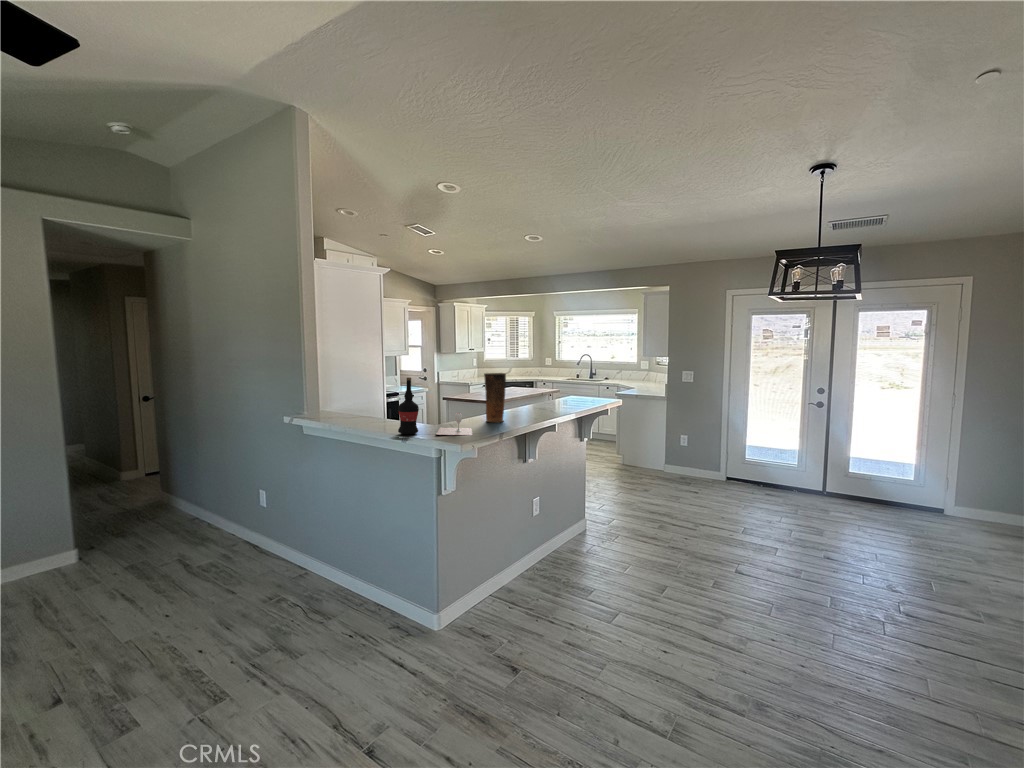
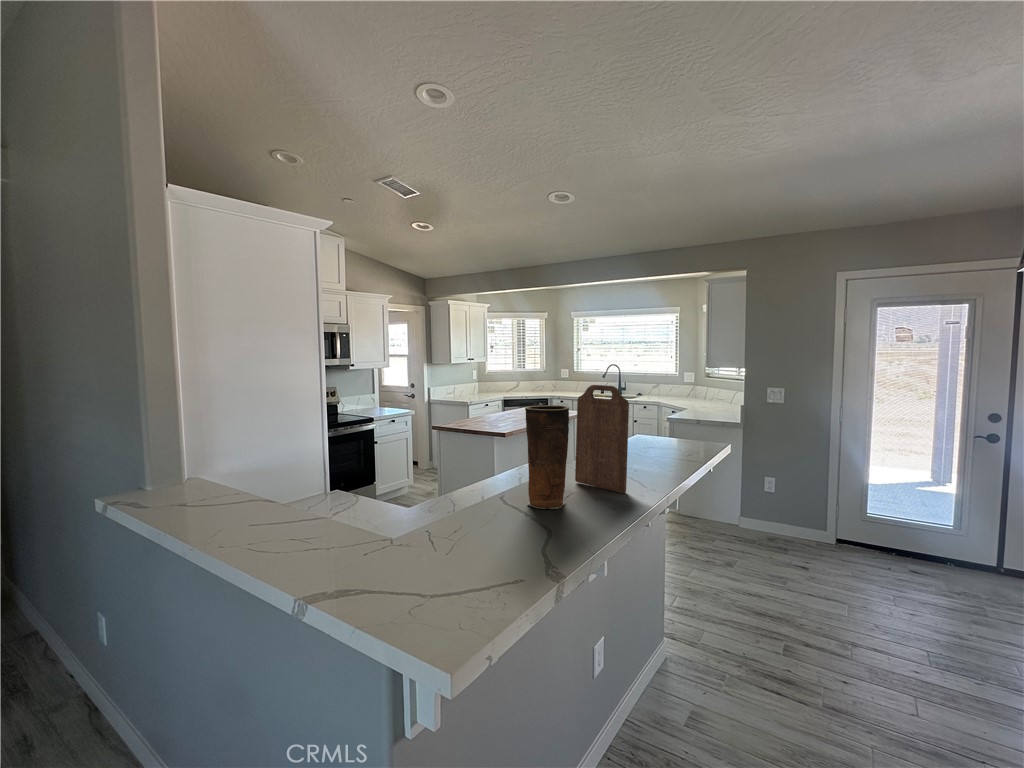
cutting board: none [515,363,539,419] -> present [575,385,629,493]
wine bottle: present [398,377,419,434] -> none [335,428,386,569]
wine glass: present [436,413,472,435] -> none [428,507,534,573]

